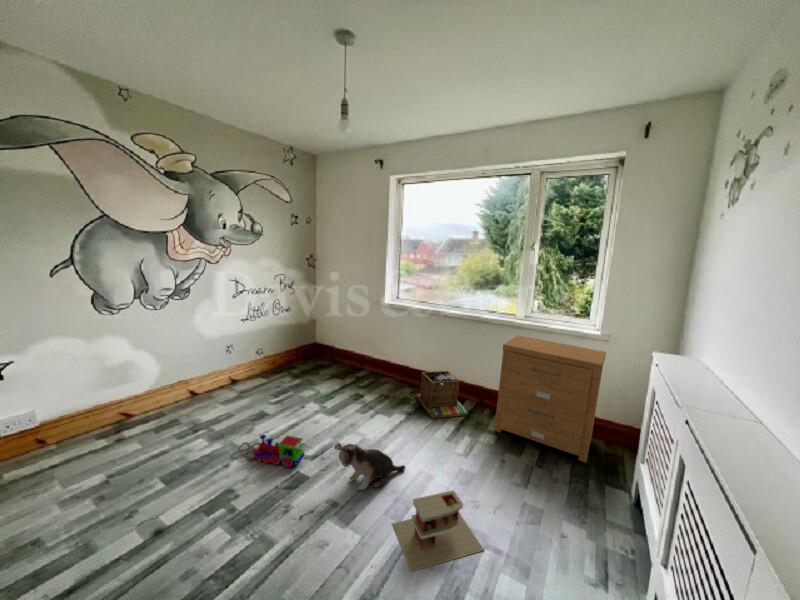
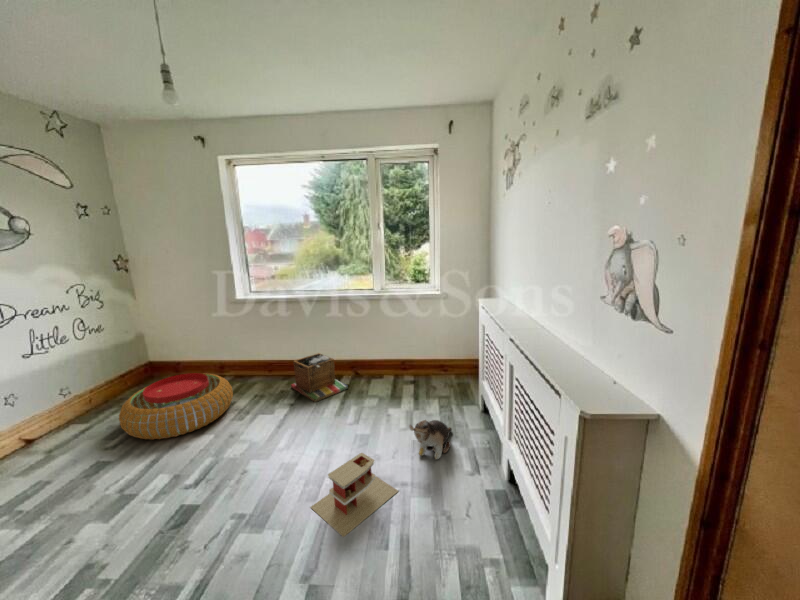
nightstand: present [494,335,606,462] -> none [370,303,452,395]
pouf: none [282,359,366,411] -> present [119,373,233,440]
toy train: present [238,435,304,468] -> none [82,467,184,516]
plush toy: present [334,443,406,490] -> present [410,420,452,459]

